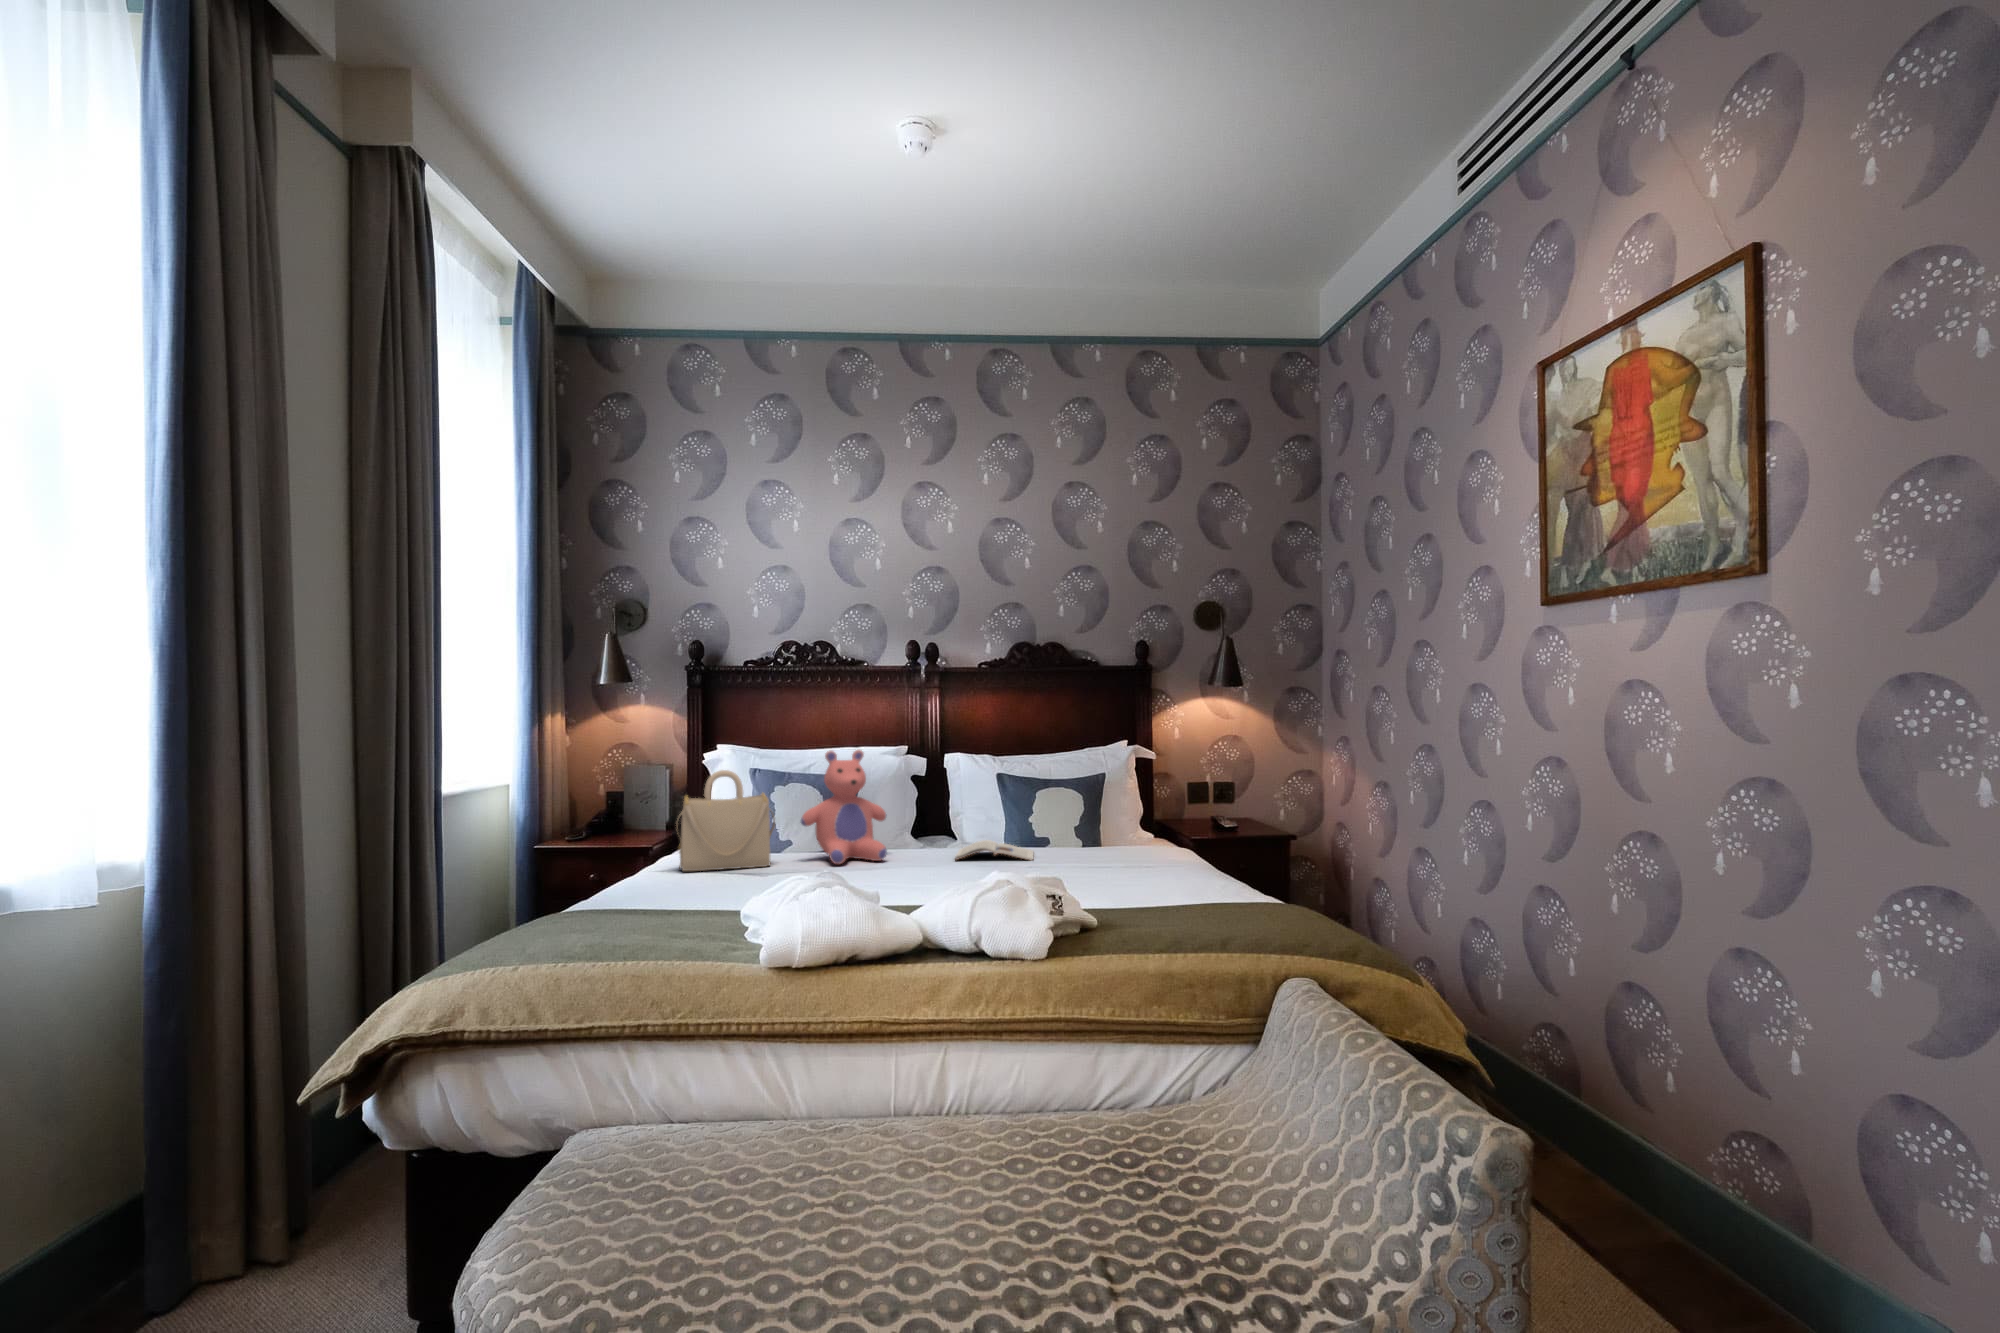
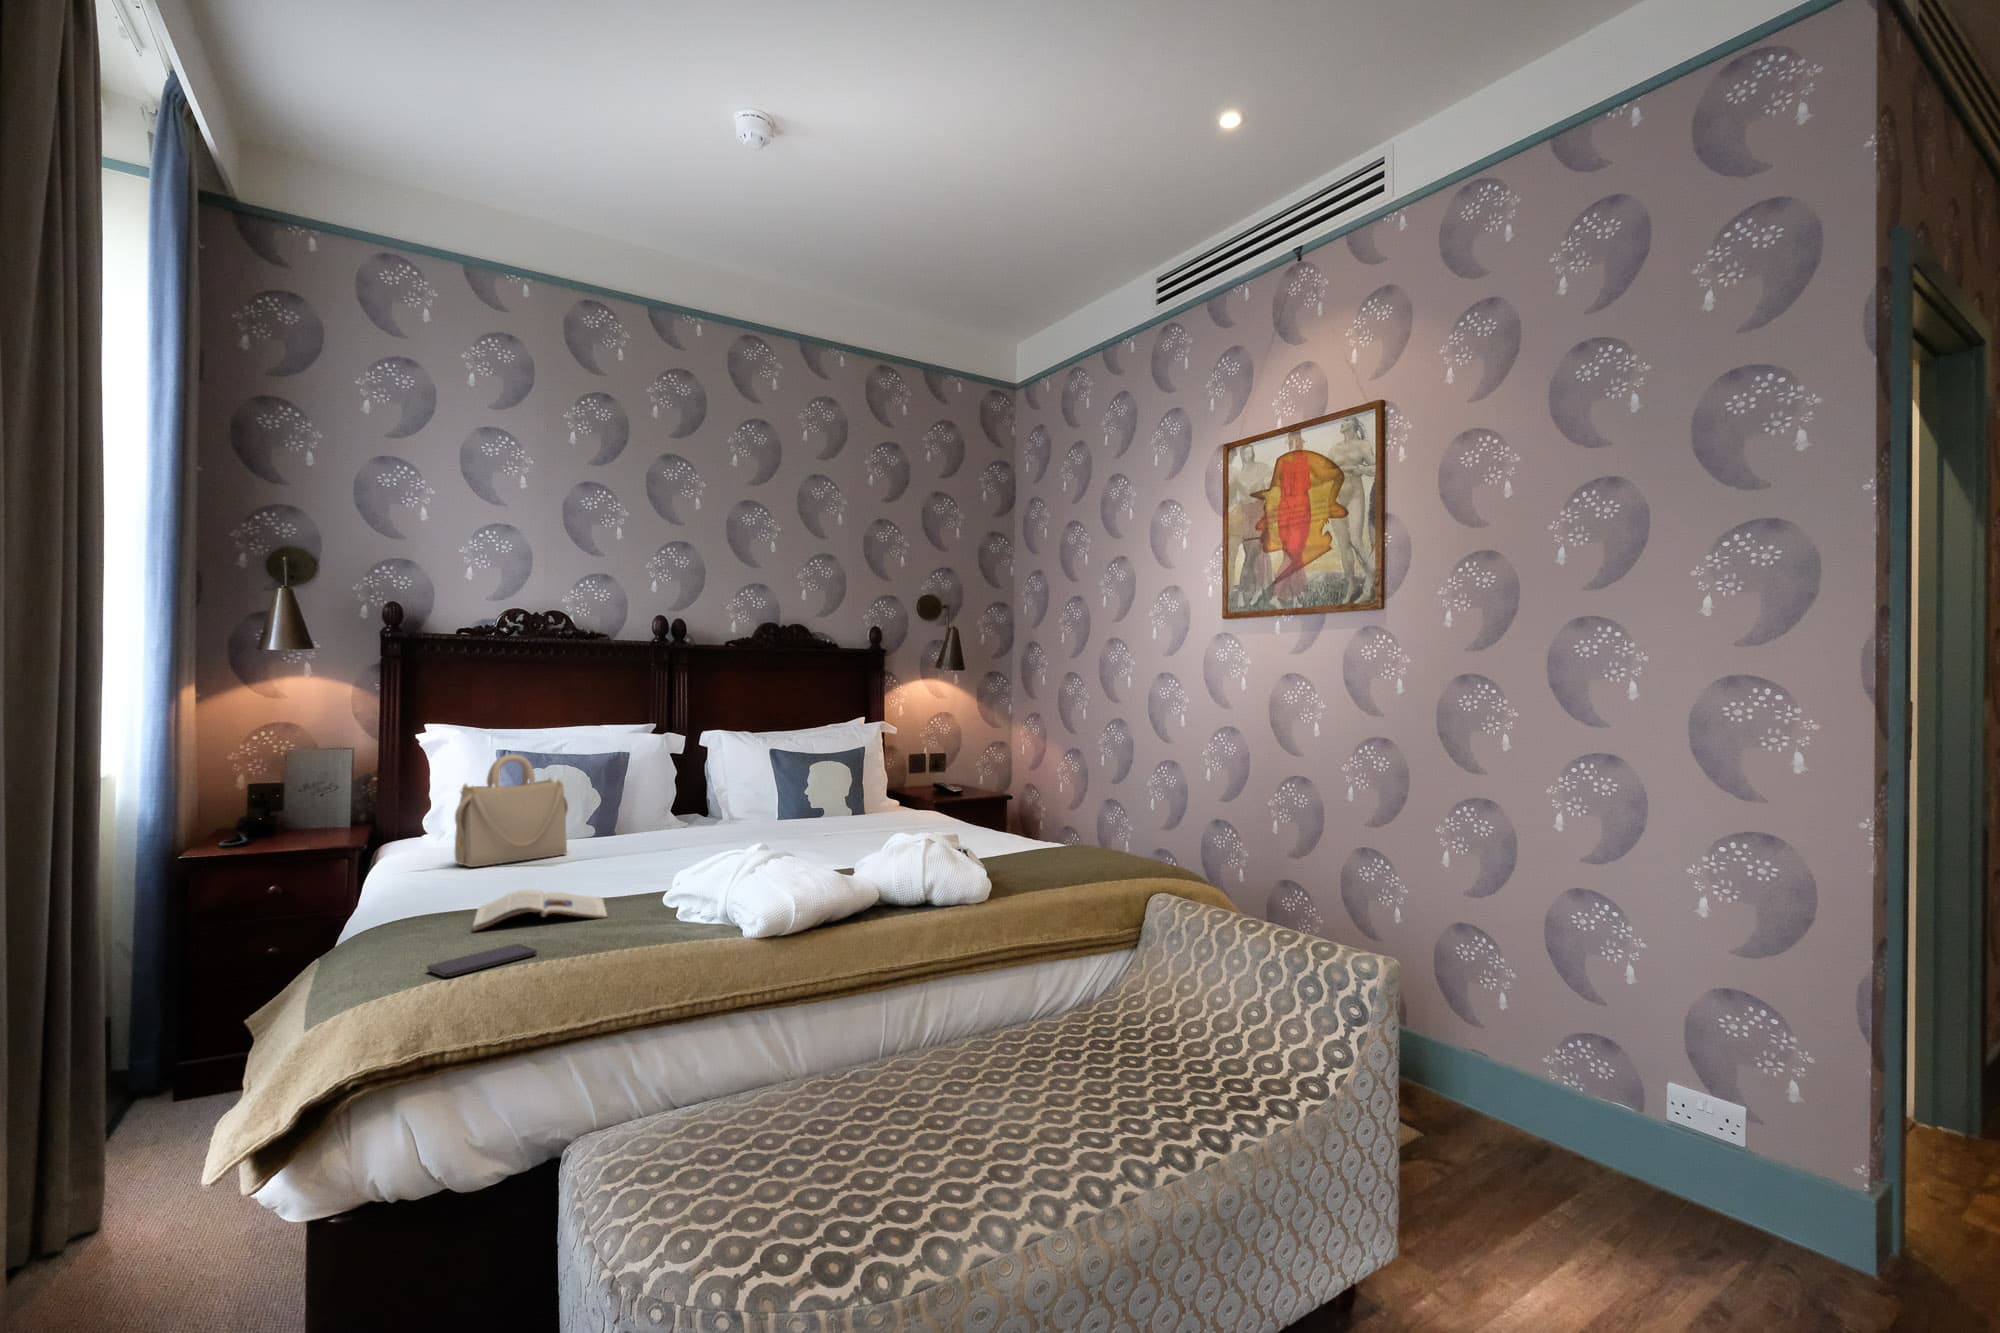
teddy bear: present [801,750,887,865] -> none [591,730,688,847]
magazine: present [955,840,1034,861] -> present [473,889,607,931]
smartphone: none [478,947,573,970] -> present [427,944,537,977]

